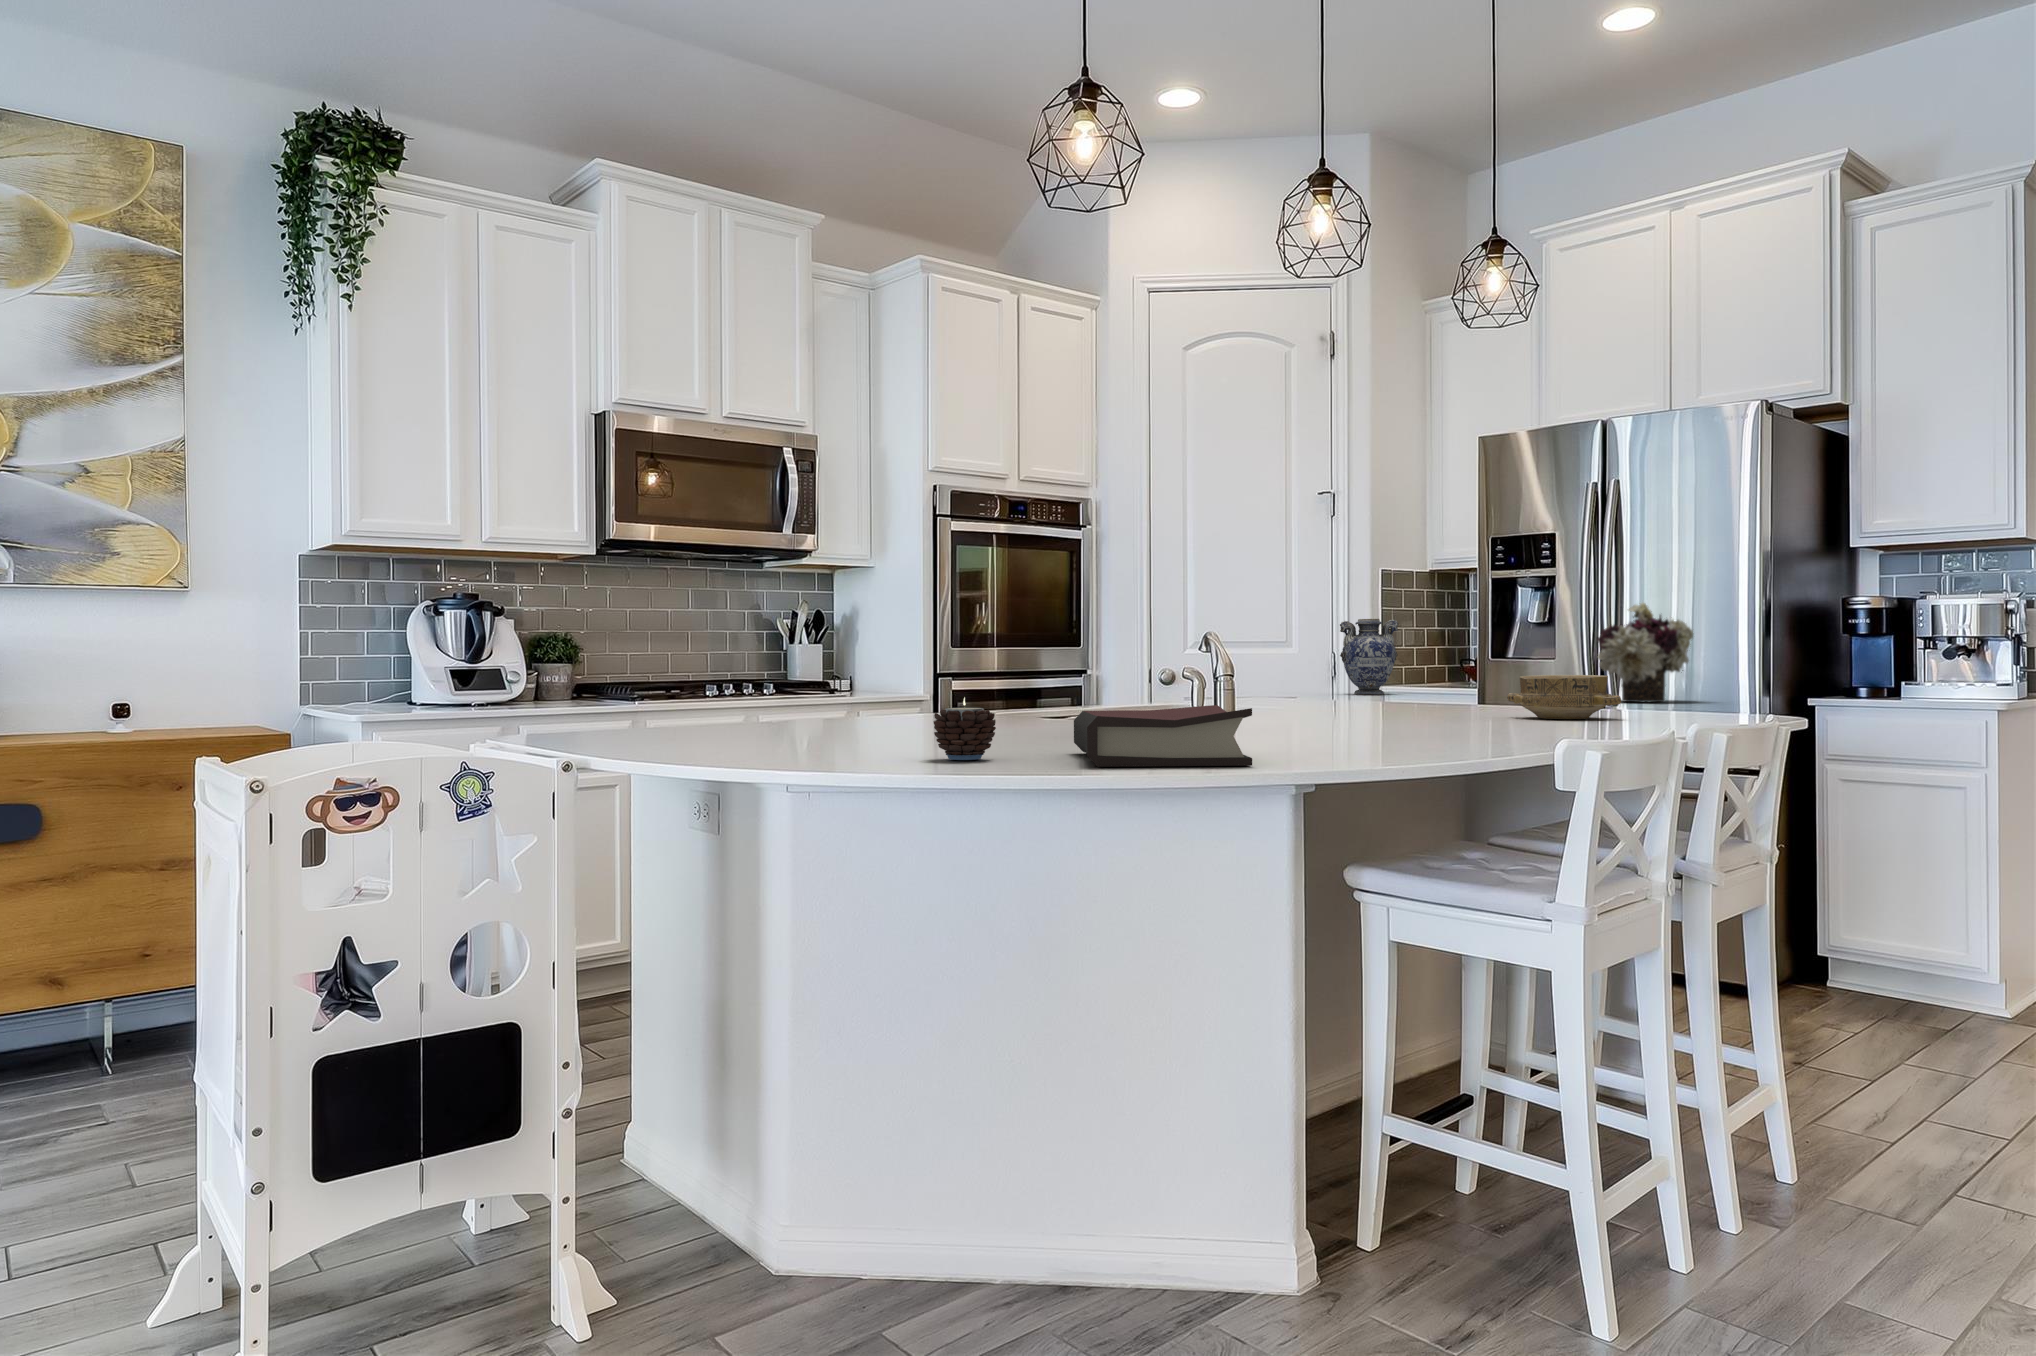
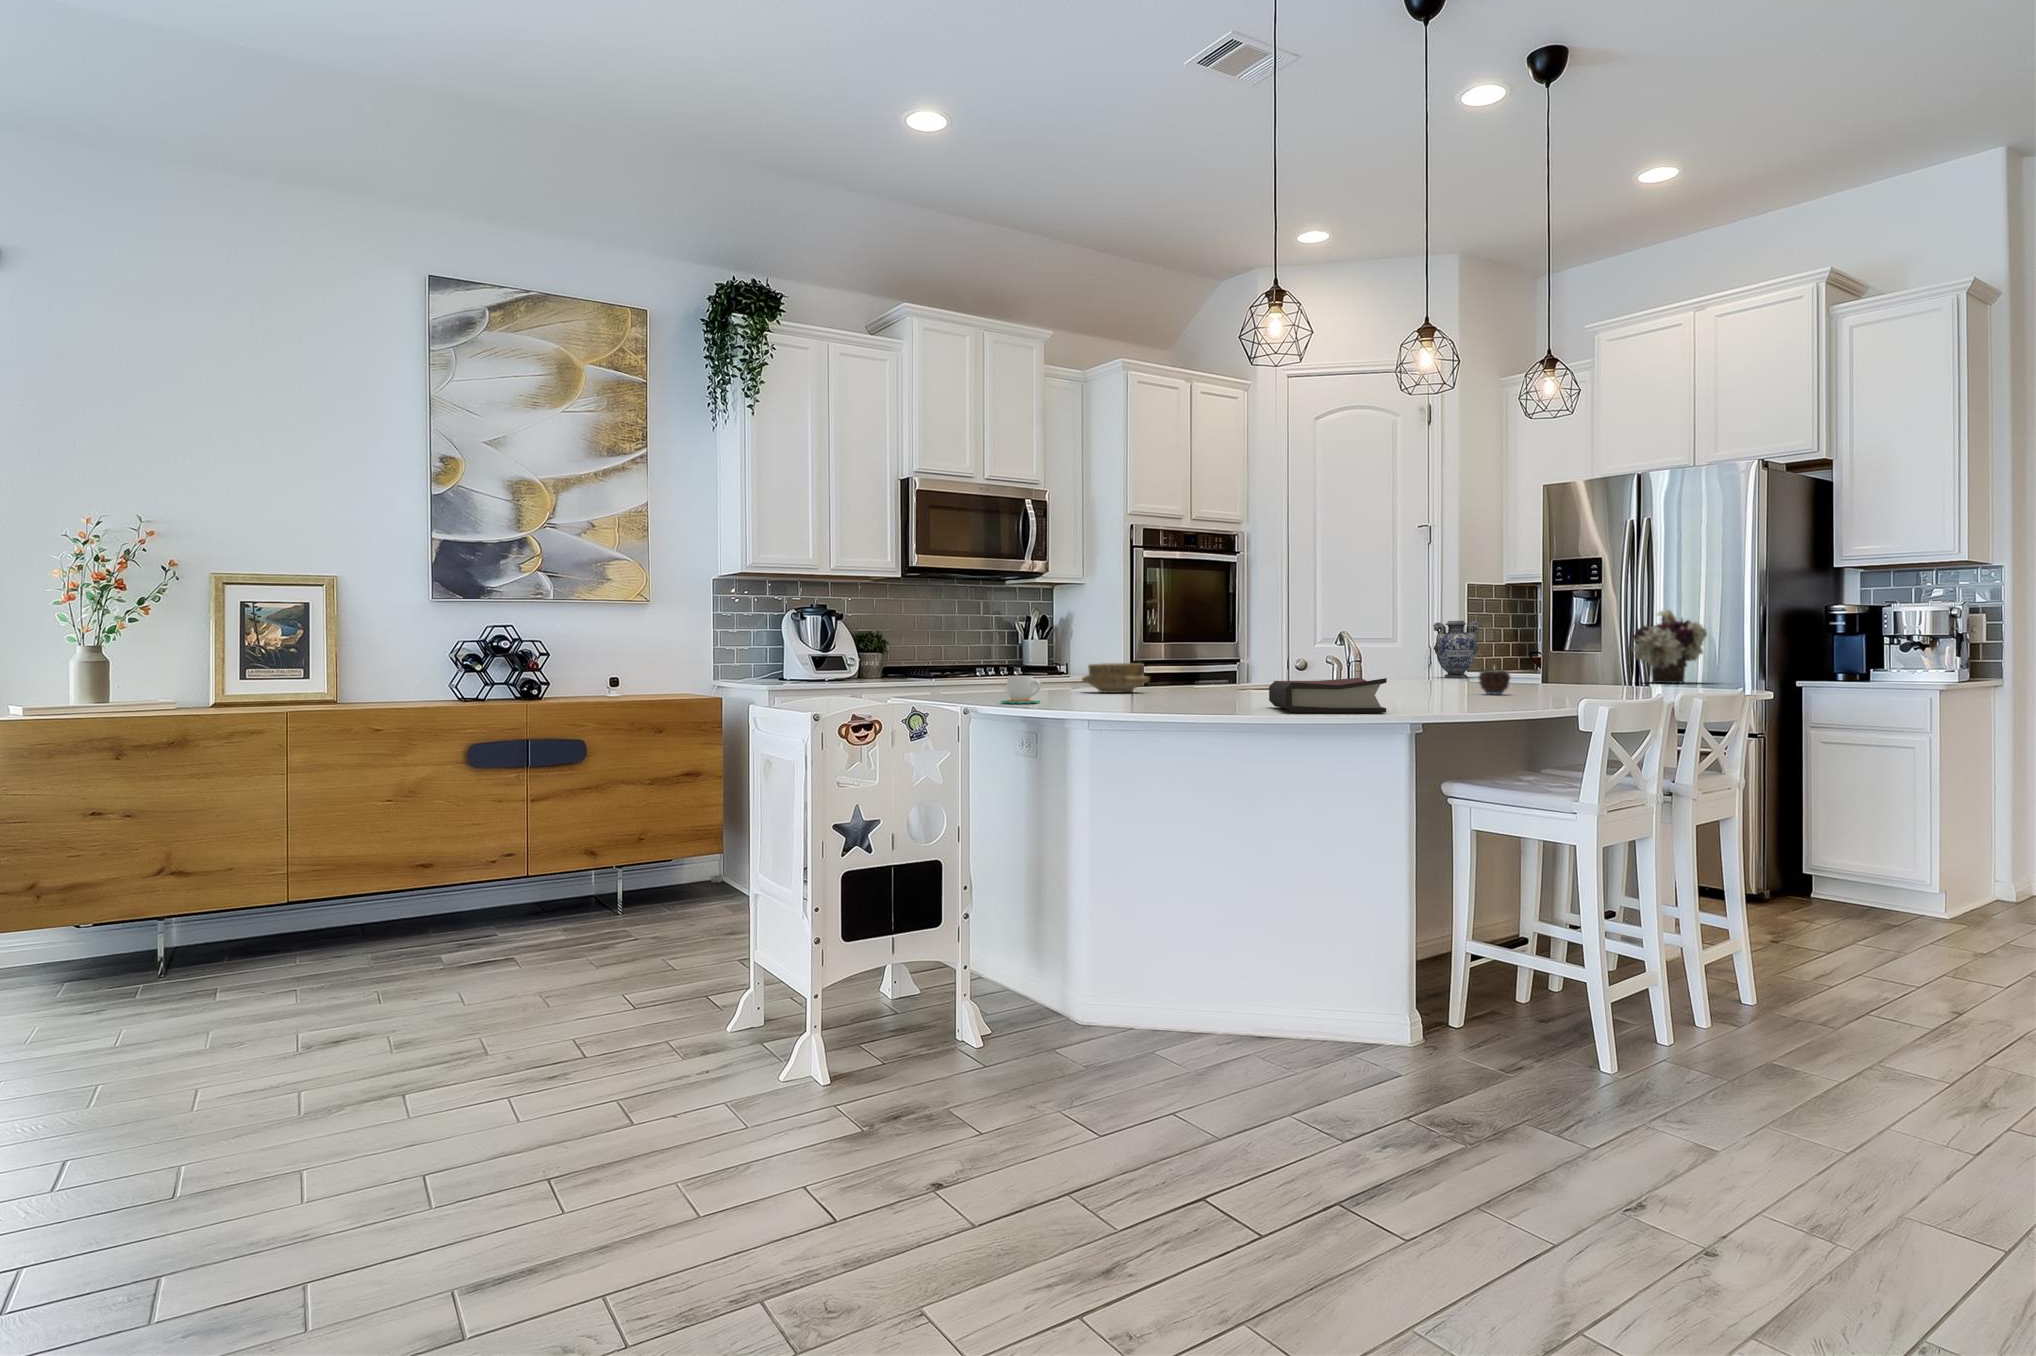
ceramic bowl: present [1507,675,1621,719] -> present [1082,663,1150,693]
candle: present [934,698,996,760] -> present [1479,670,1510,694]
mug: none [654,703,720,749] -> present [1001,676,1041,704]

